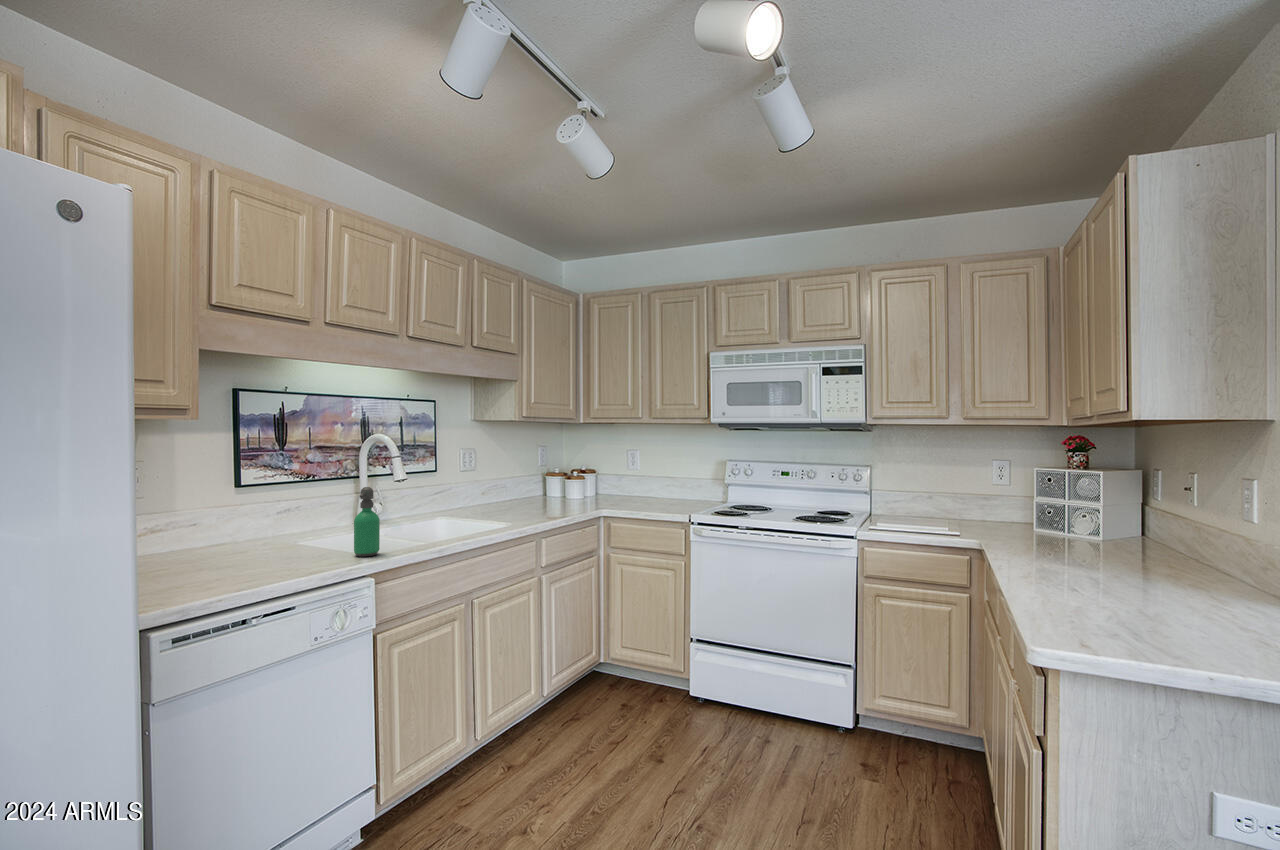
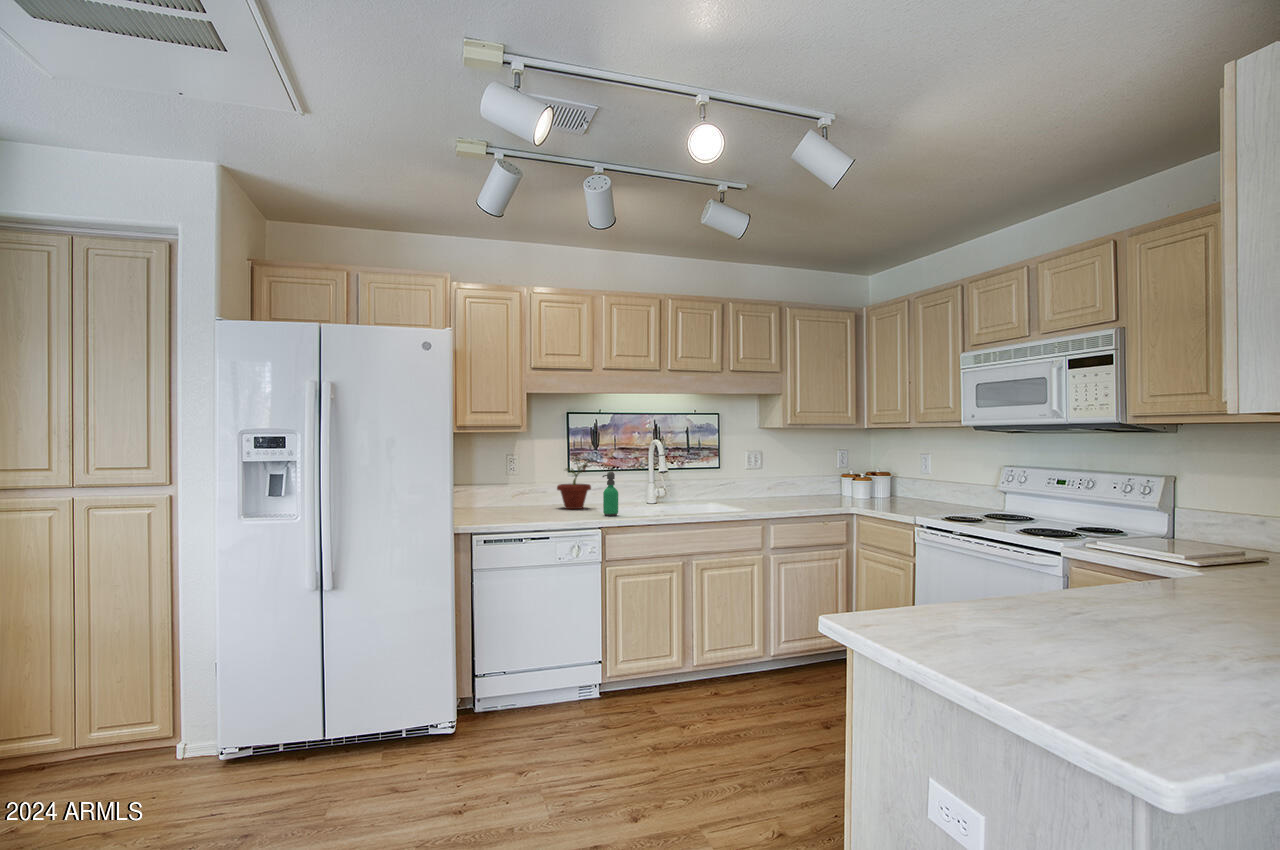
potted plant: none [229,459,298,552] -> present [557,457,593,509]

